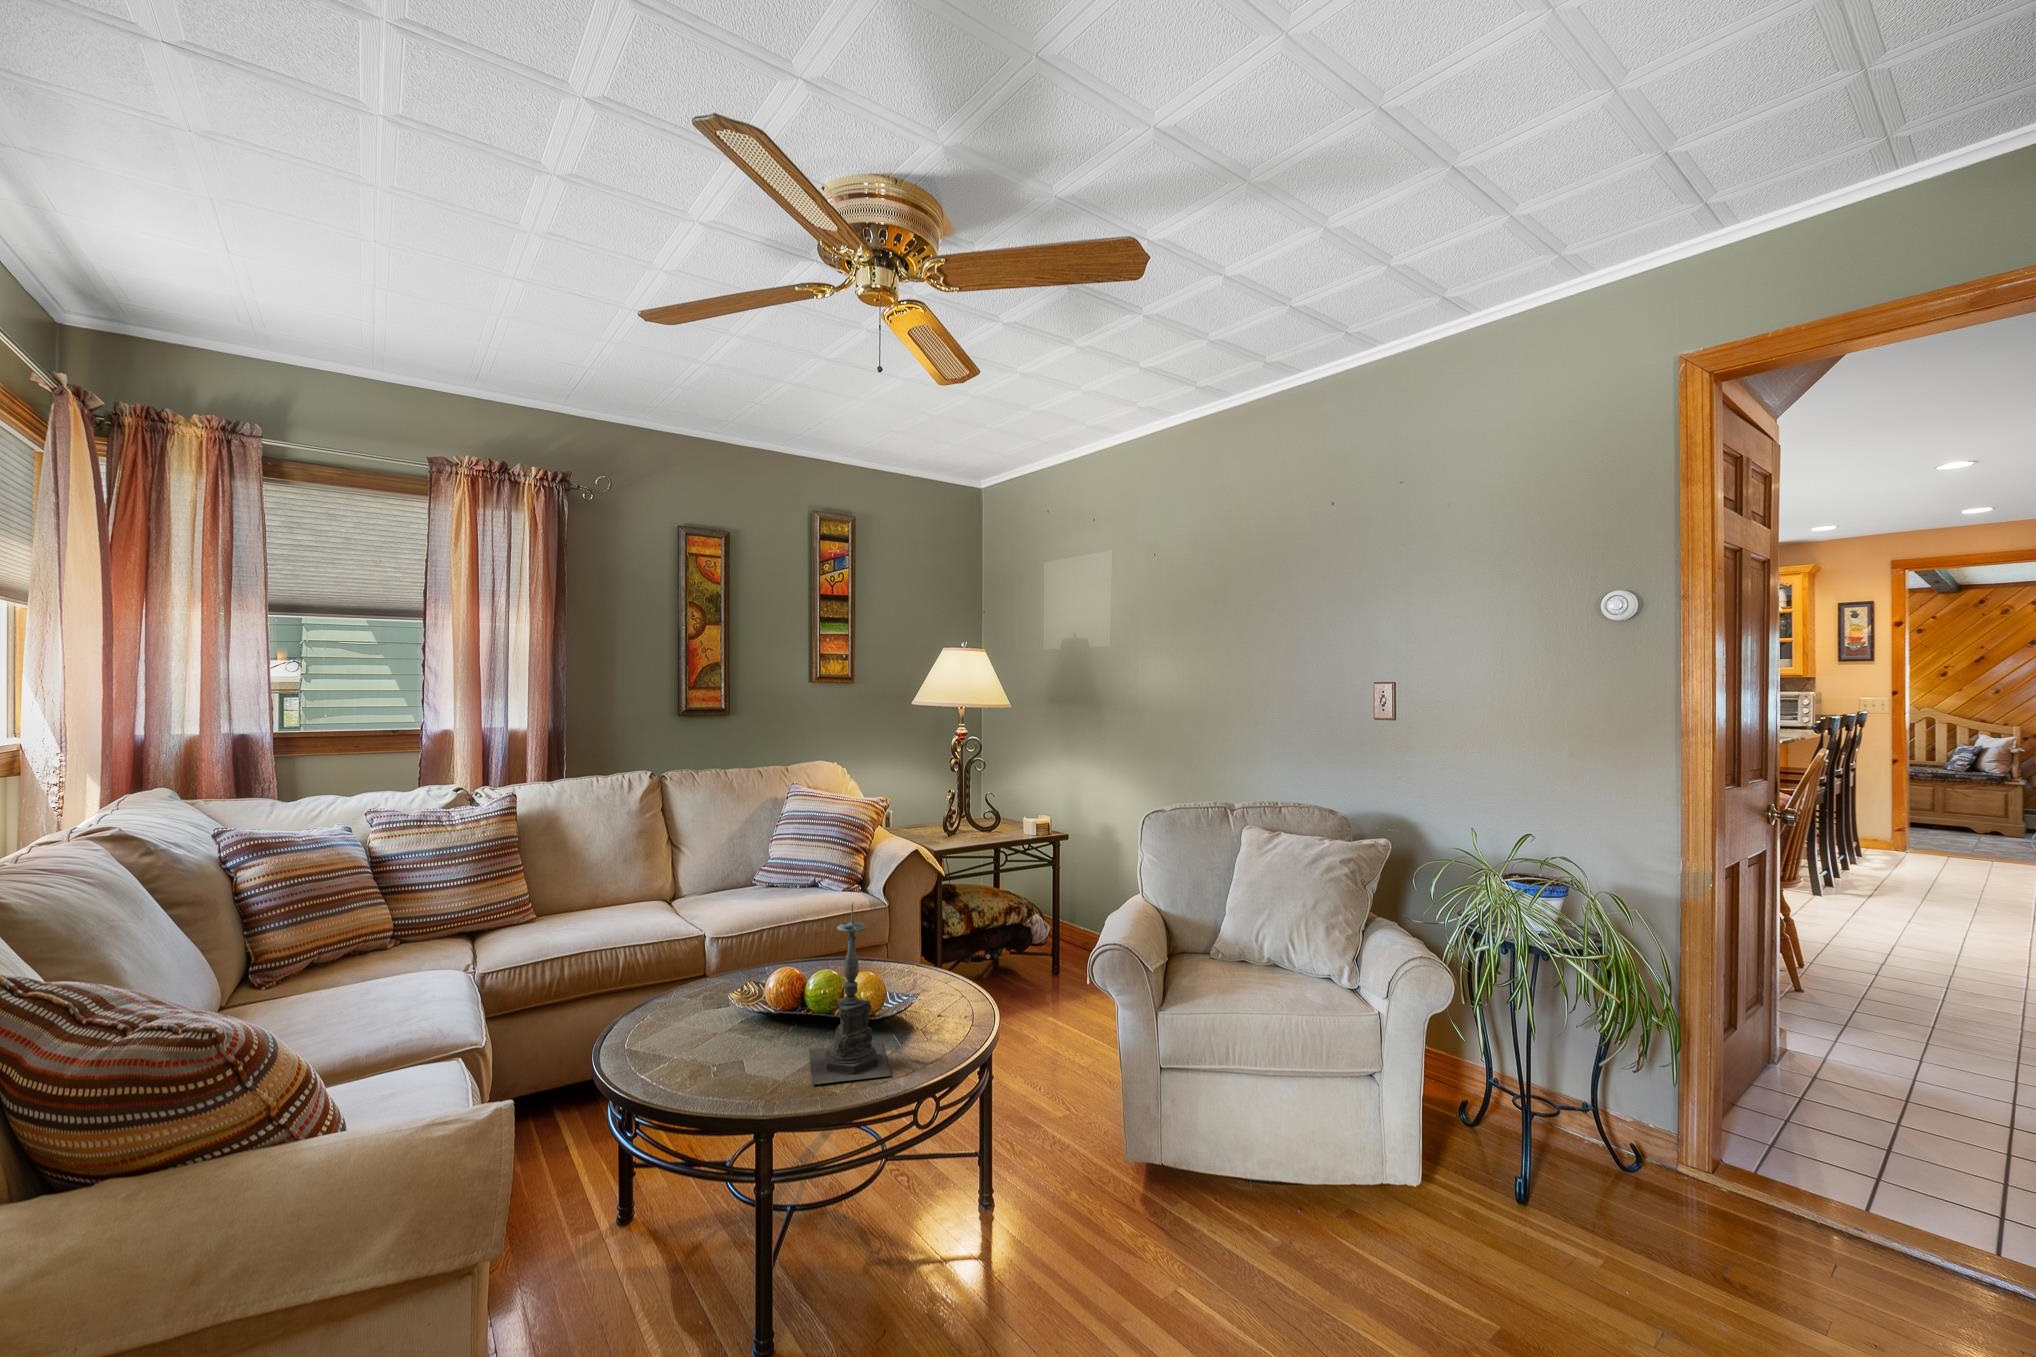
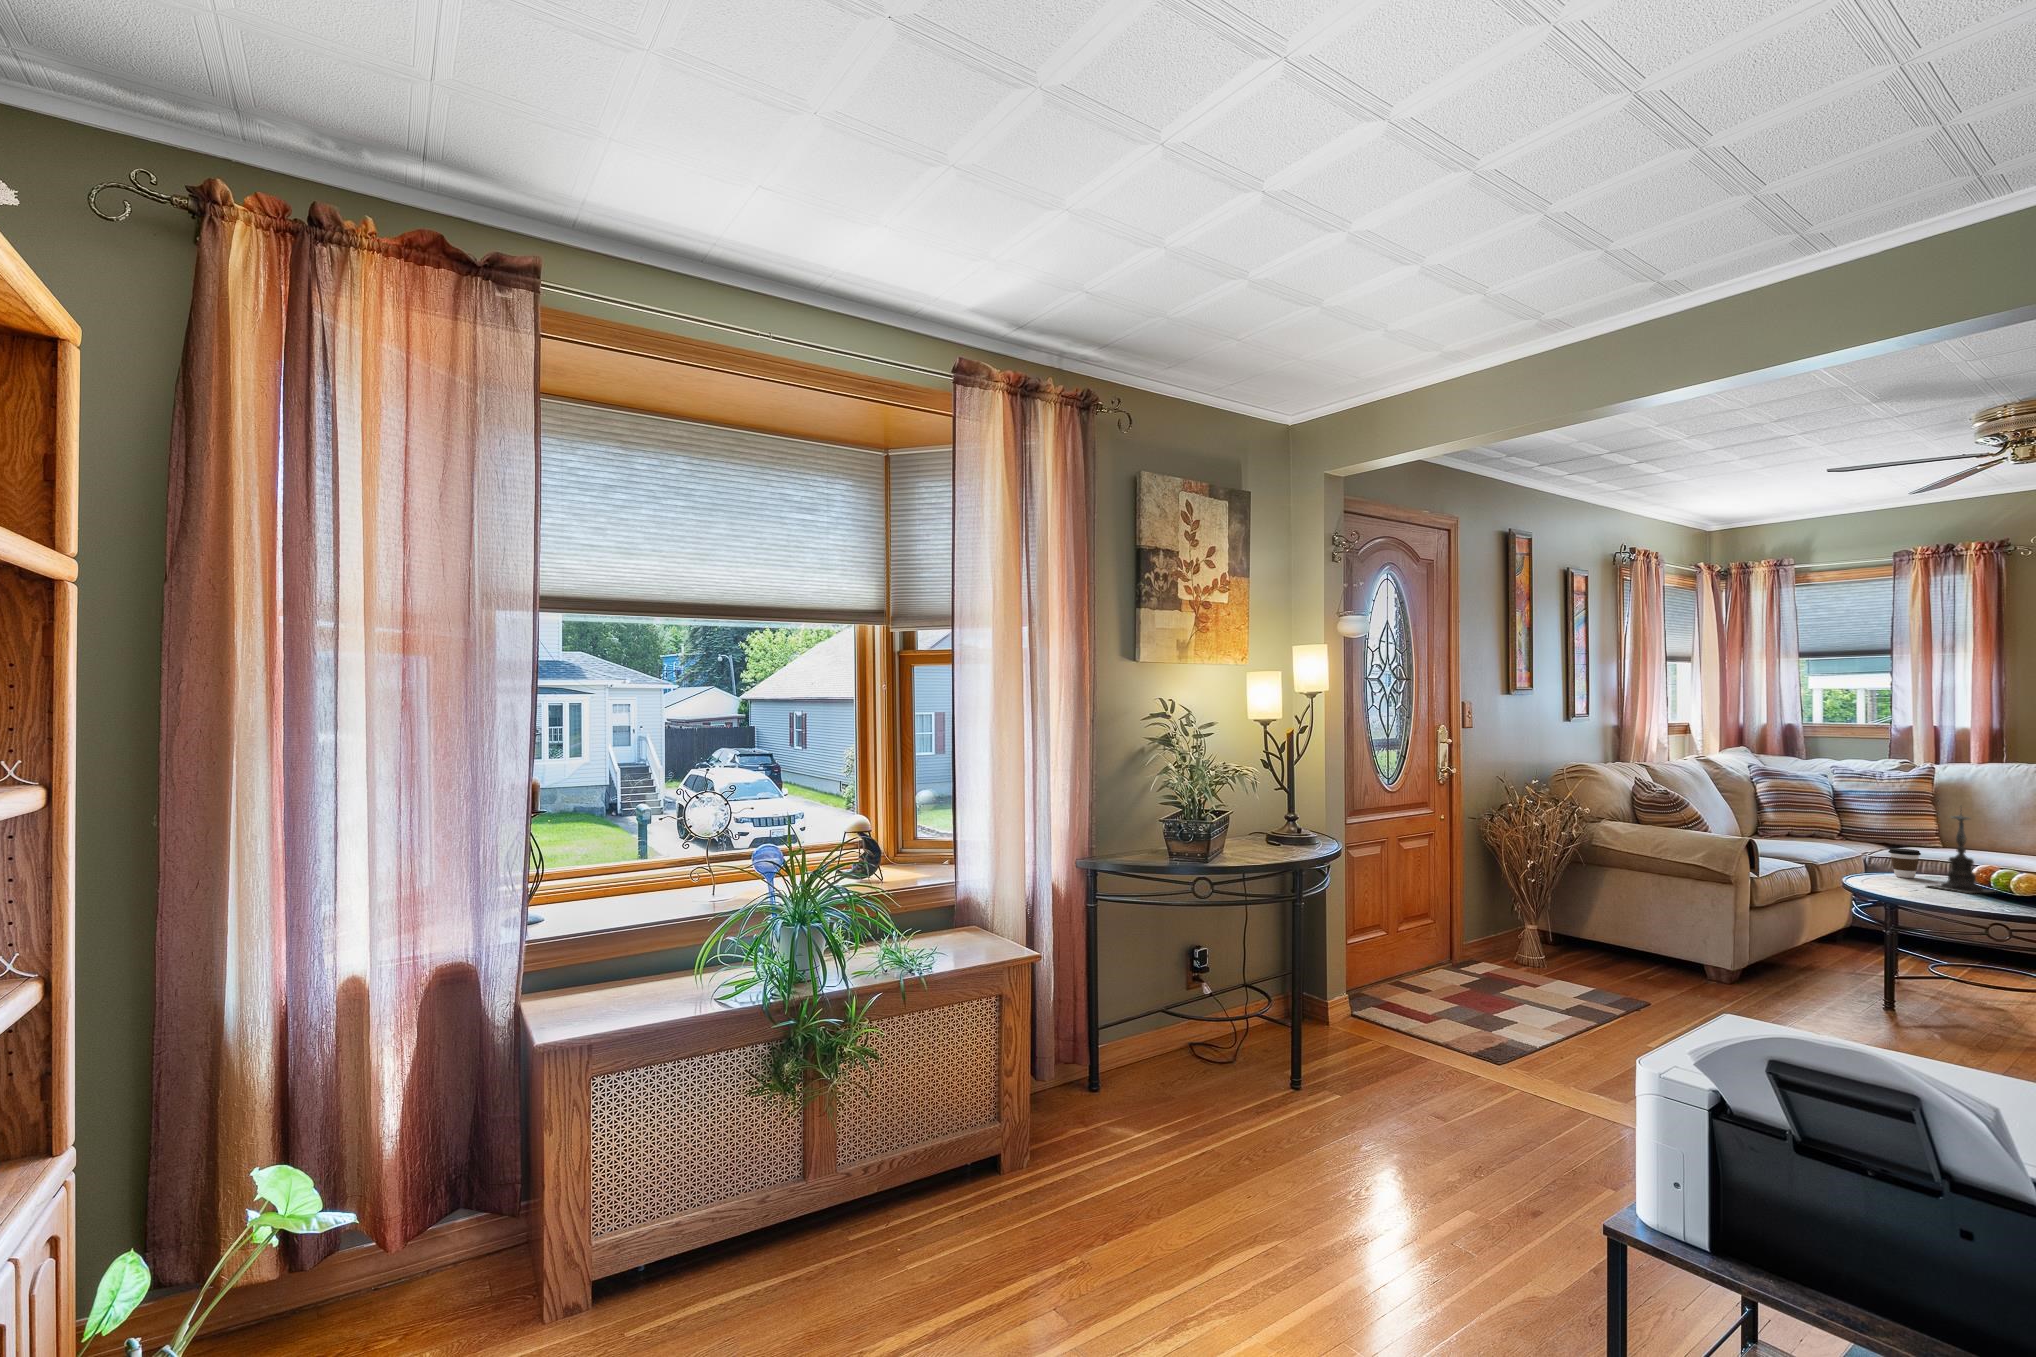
coffee cup: none [695,995,747,1063] -> present [1888,848,1921,878]

